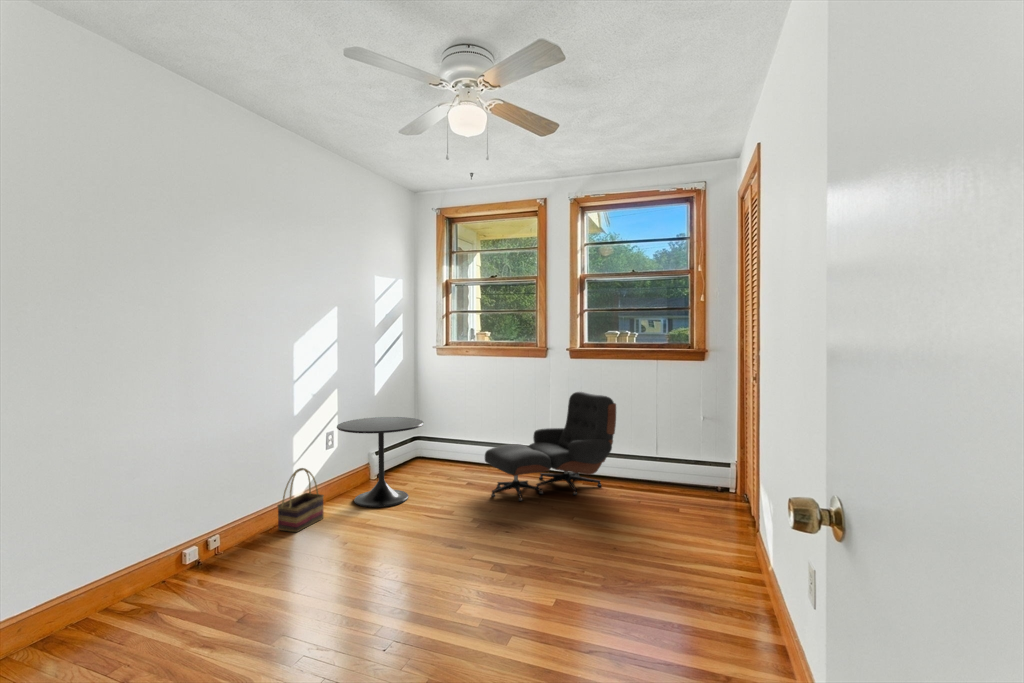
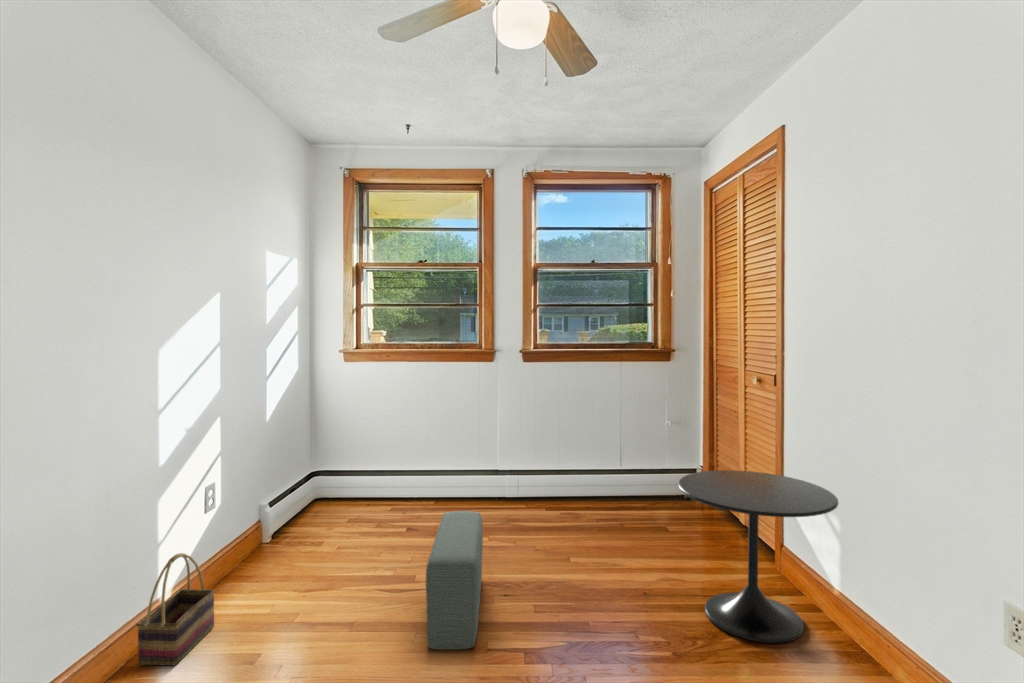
lounge chair: present [485,392,616,501] -> none [435,405,593,555]
side table: present [337,417,424,508] -> present [678,470,838,643]
pouf: none [439,462,502,546] -> present [426,511,483,650]

